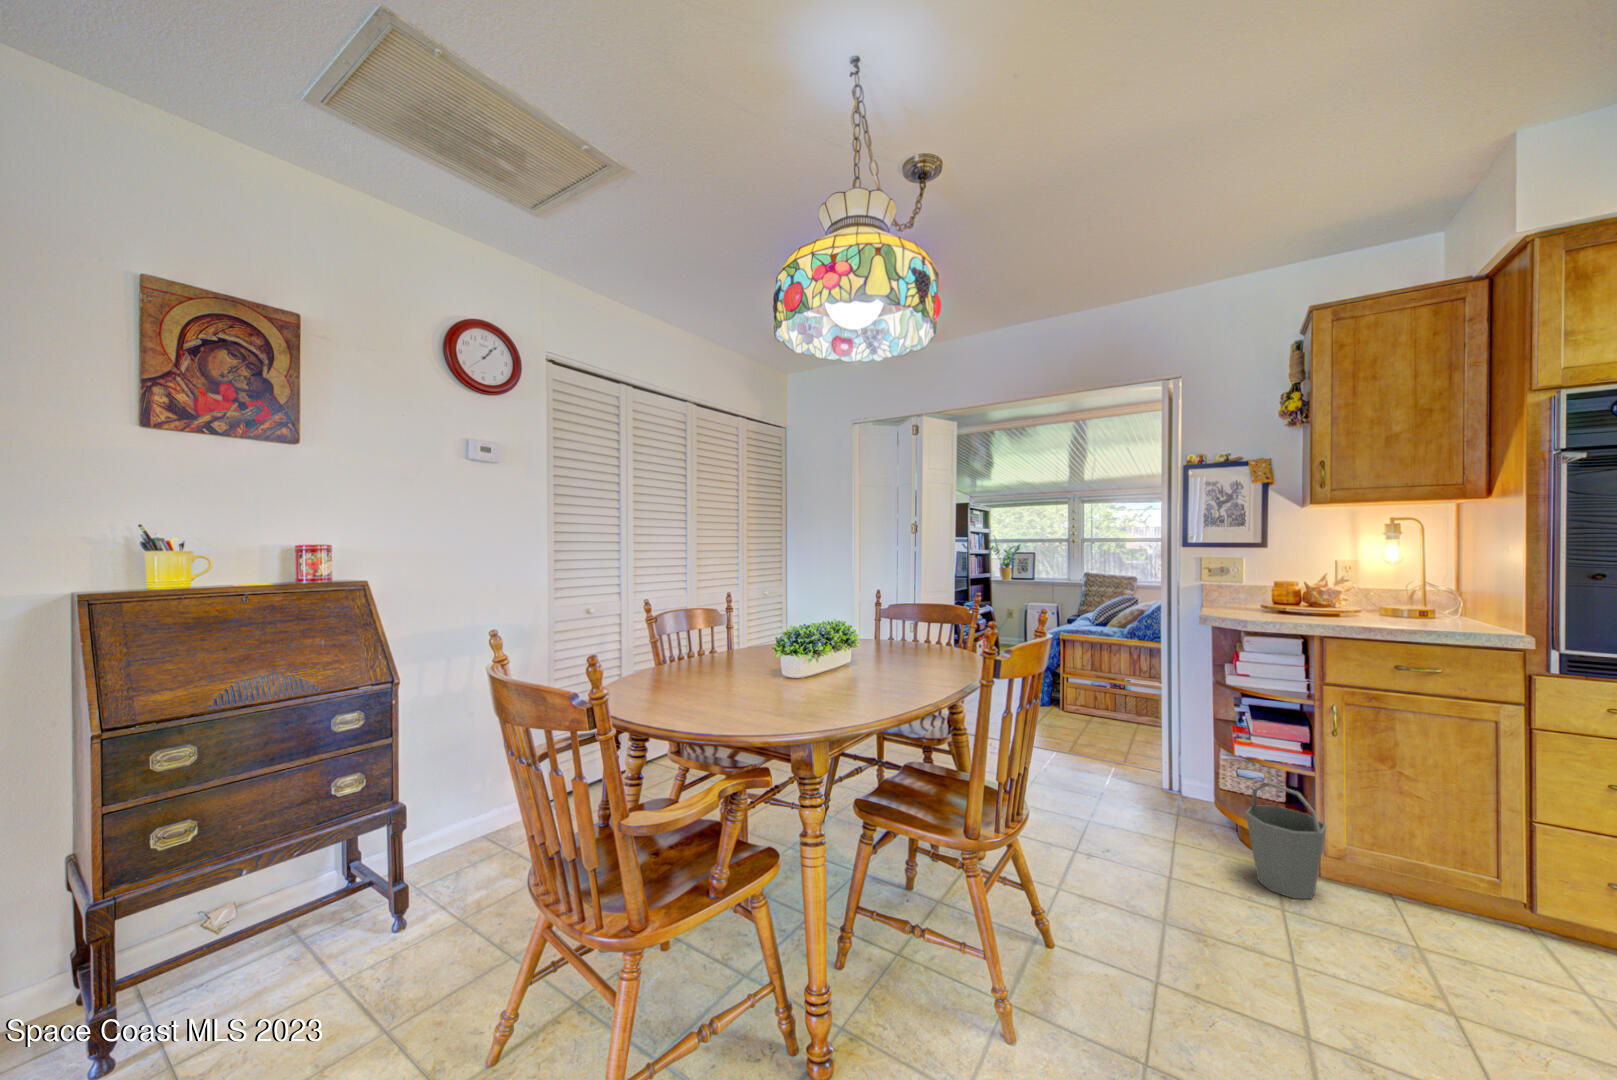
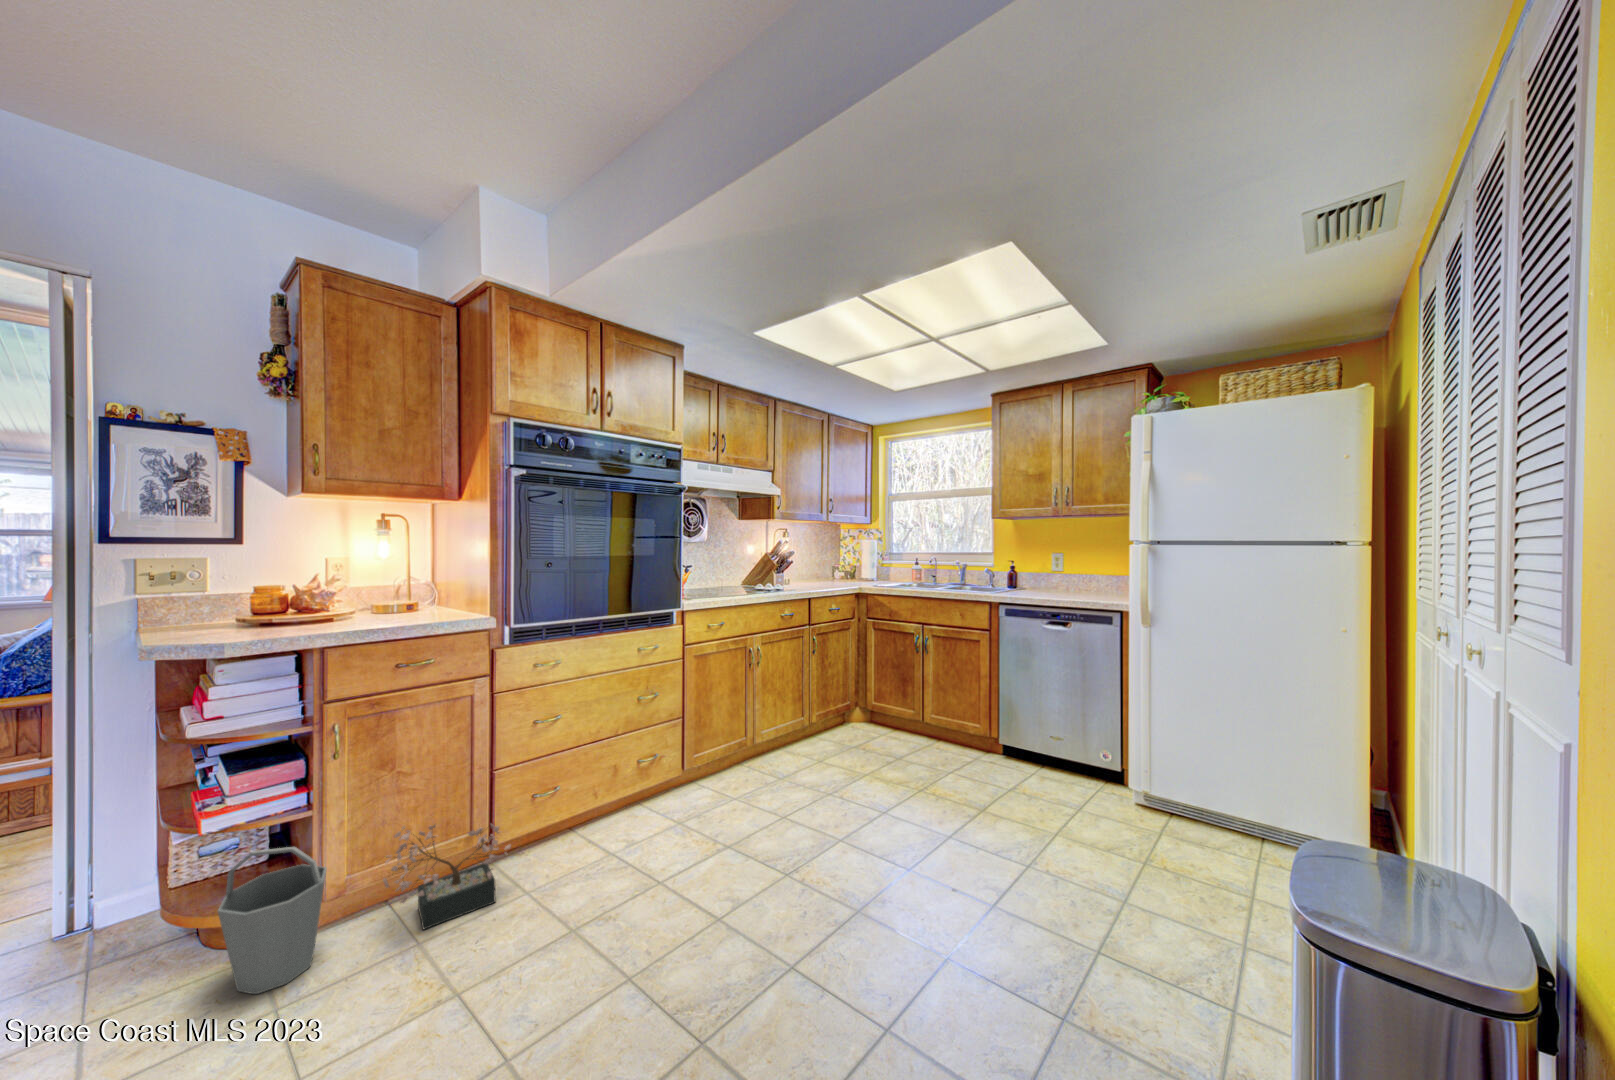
decorative plant: none [1380,826,1553,969] -> present [383,824,511,929]

